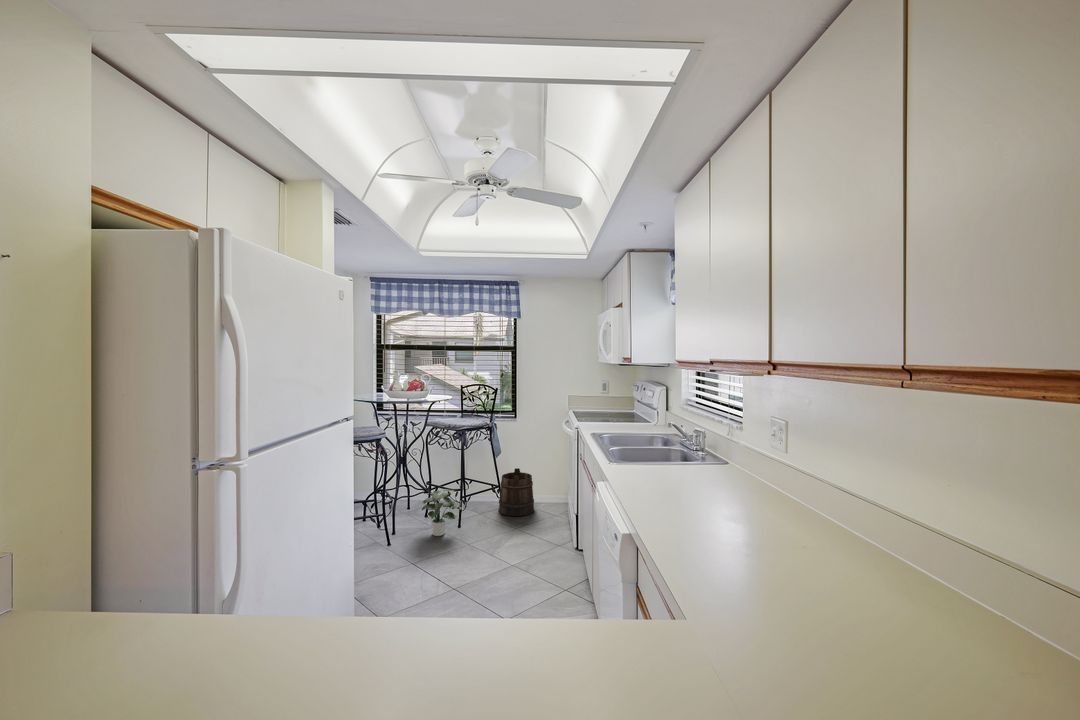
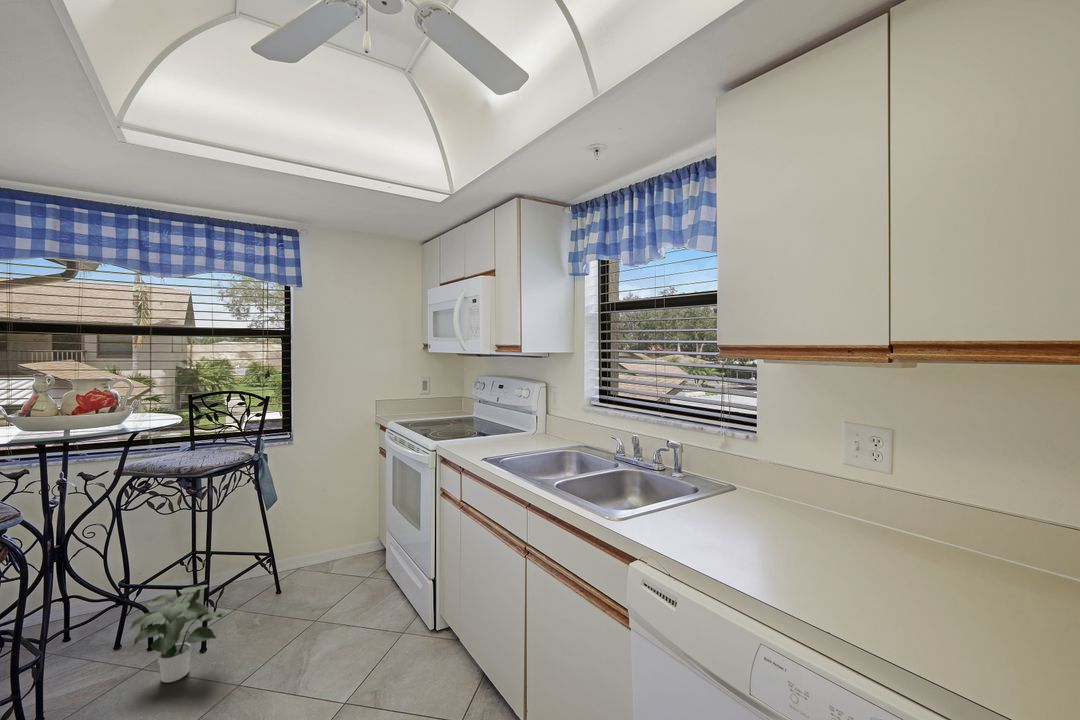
bucket: present [499,468,534,516] -> none [277,517,339,596]

